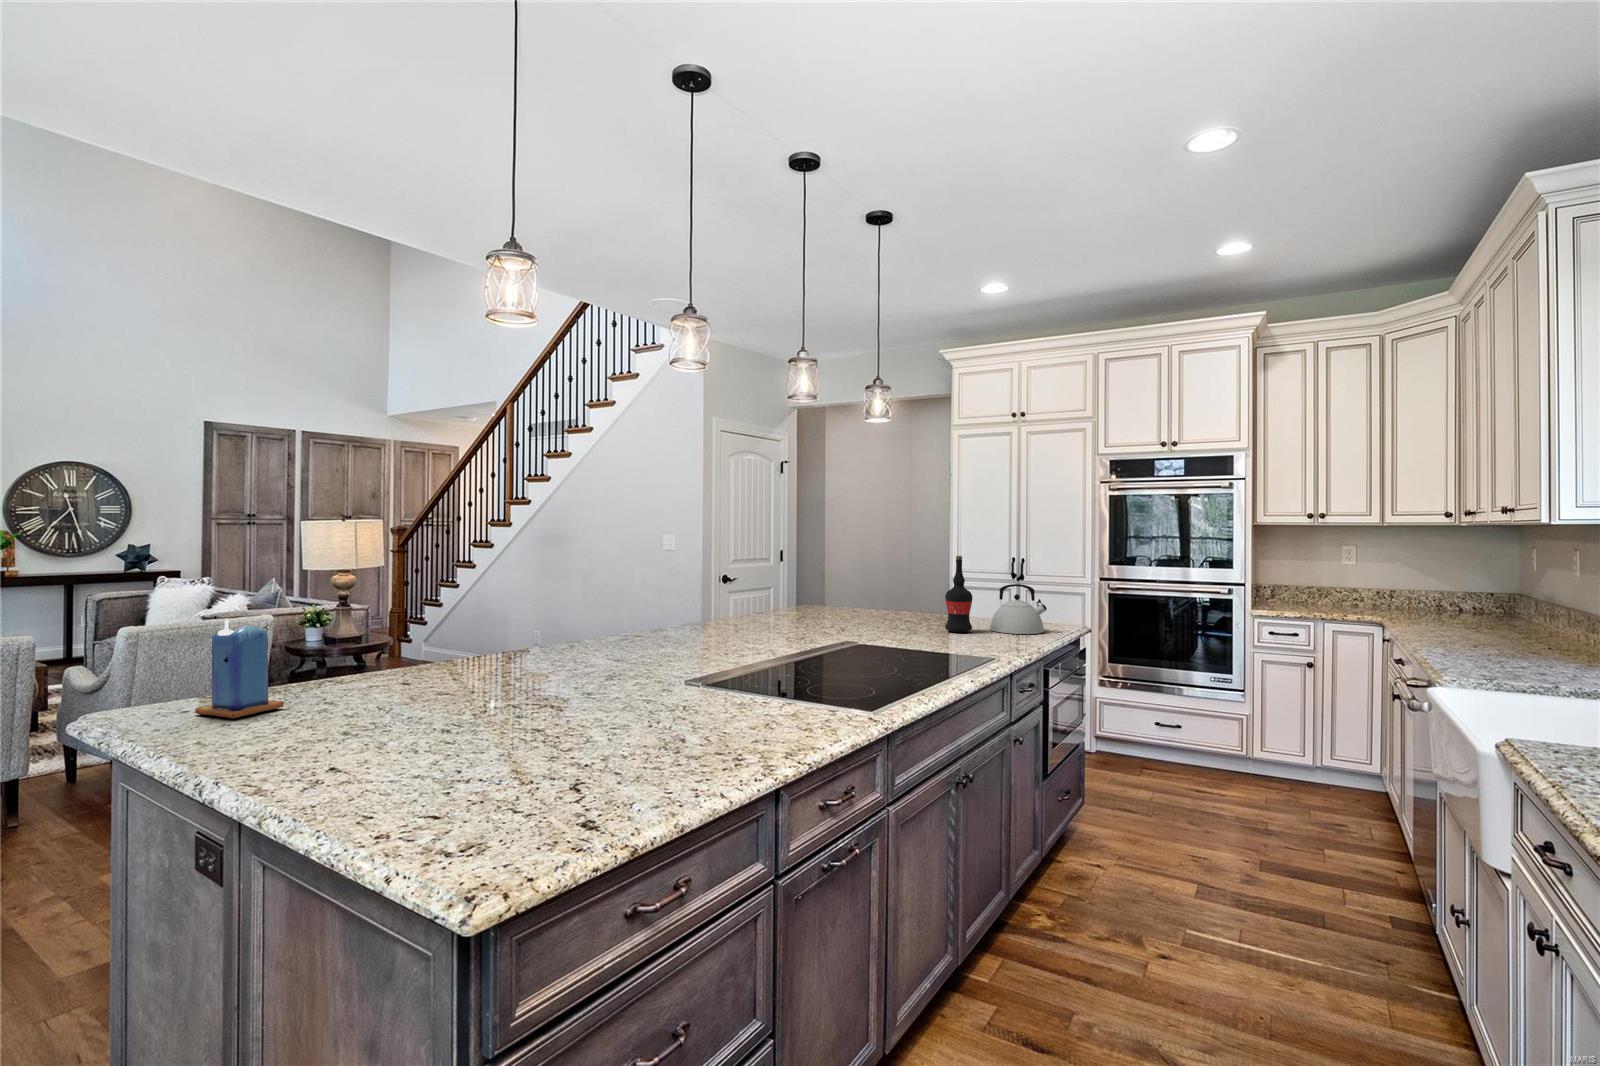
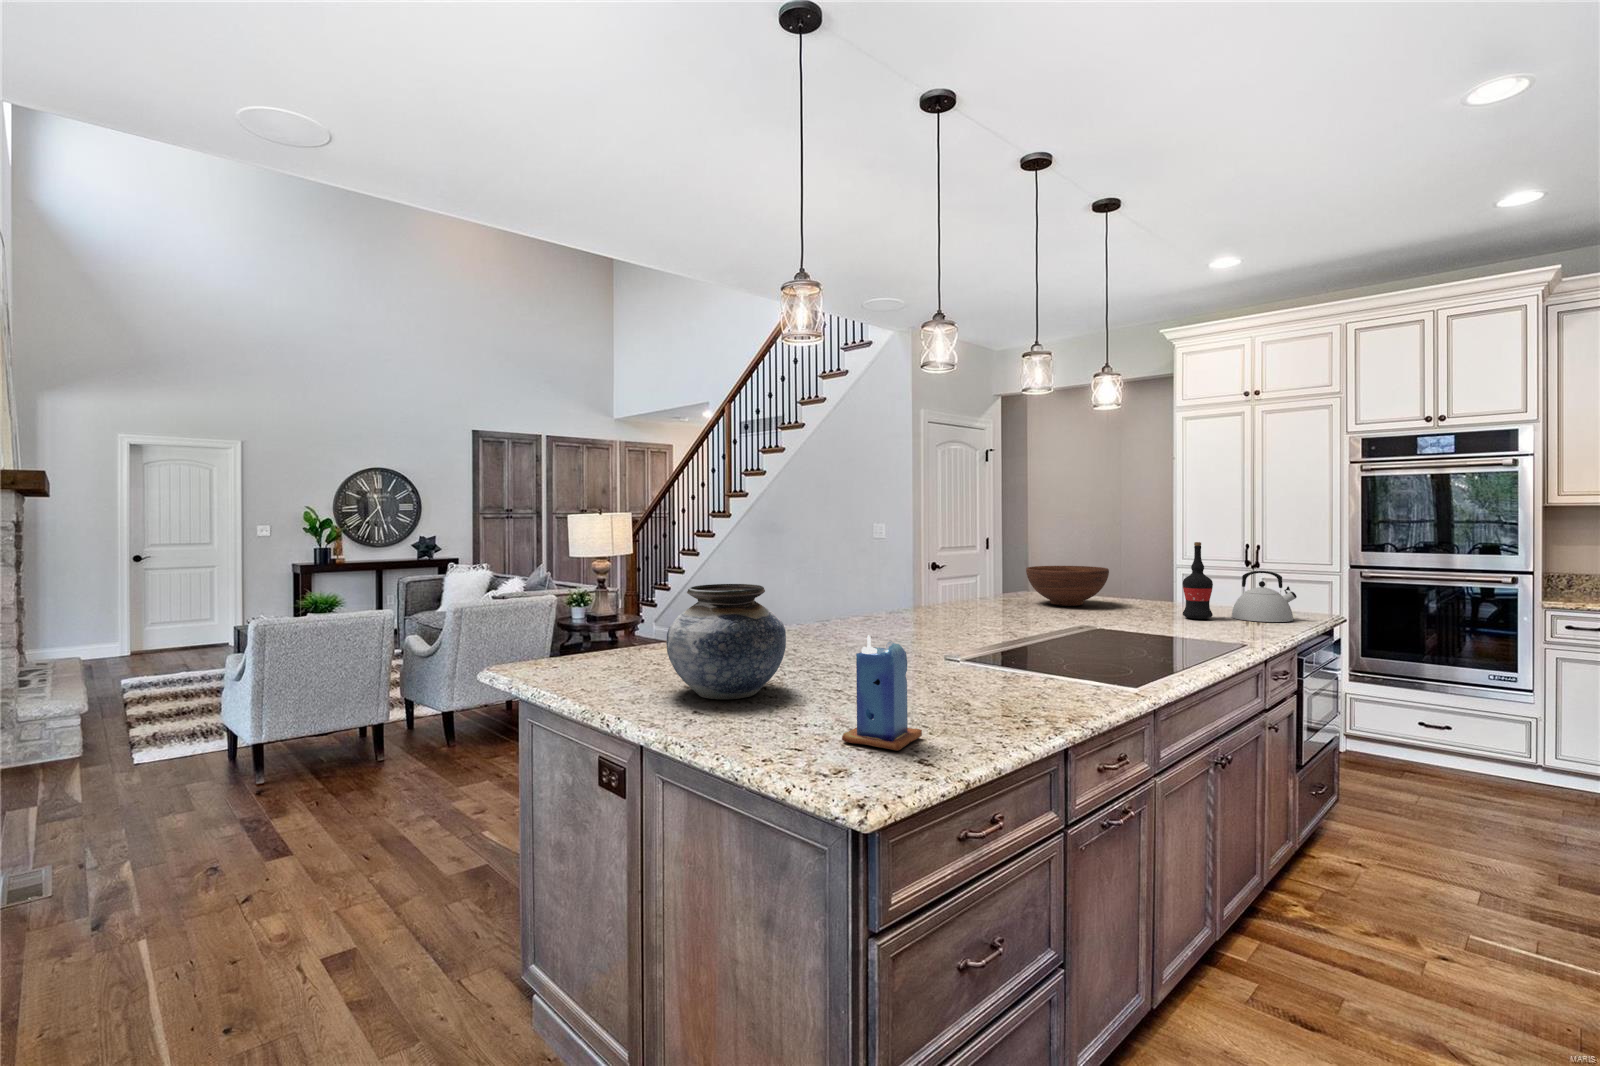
fruit bowl: none [800,579,880,620] -> present [1026,566,1109,606]
vase: none [303,603,470,748] -> present [666,584,786,699]
candle: present [195,619,284,719] -> present [842,635,922,751]

